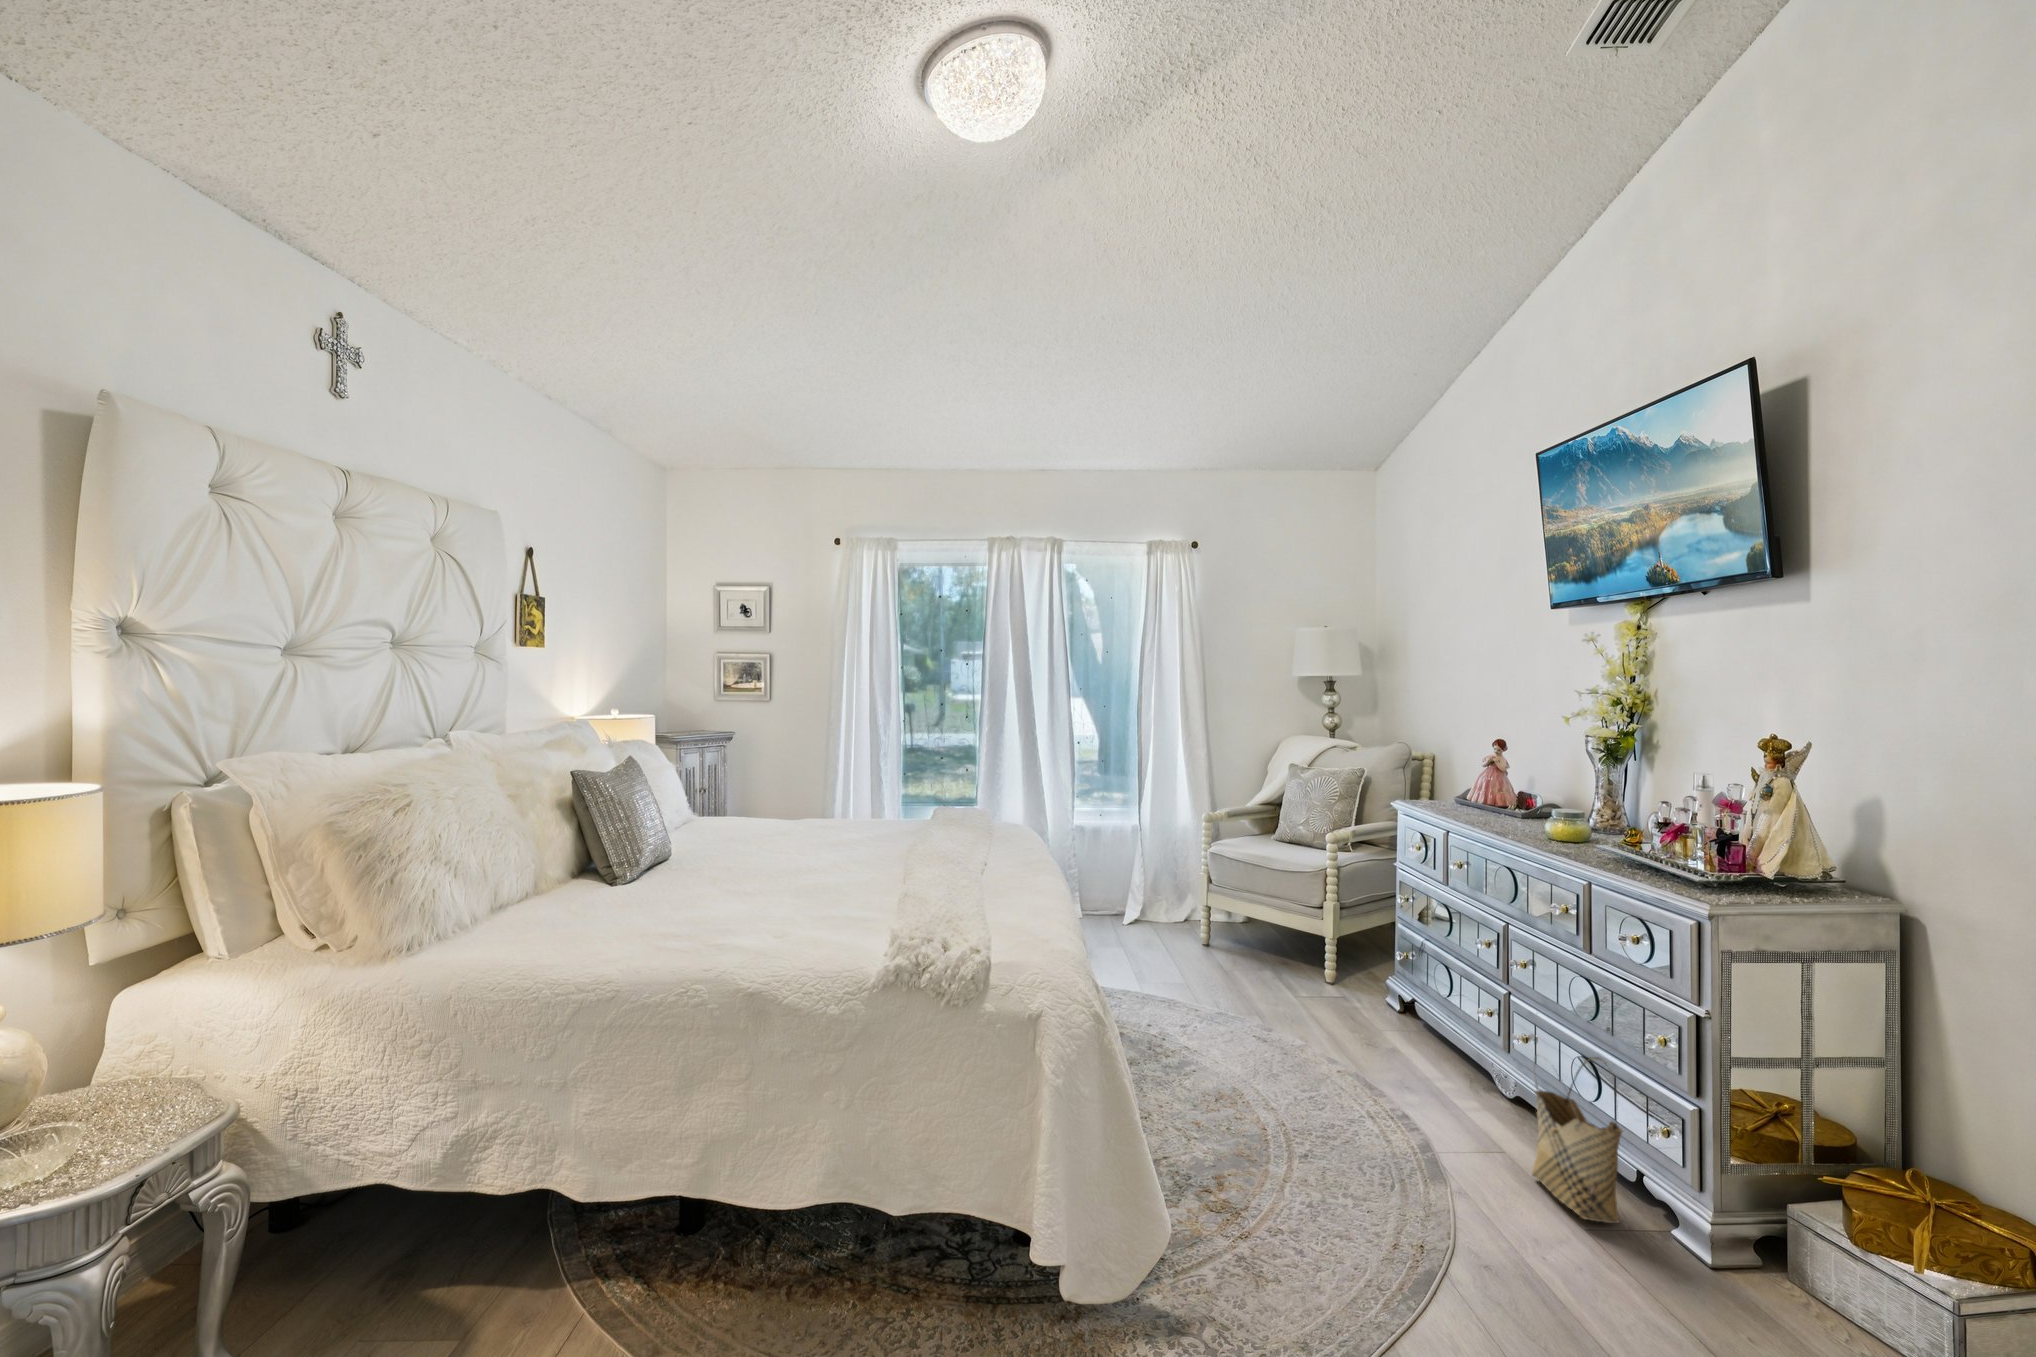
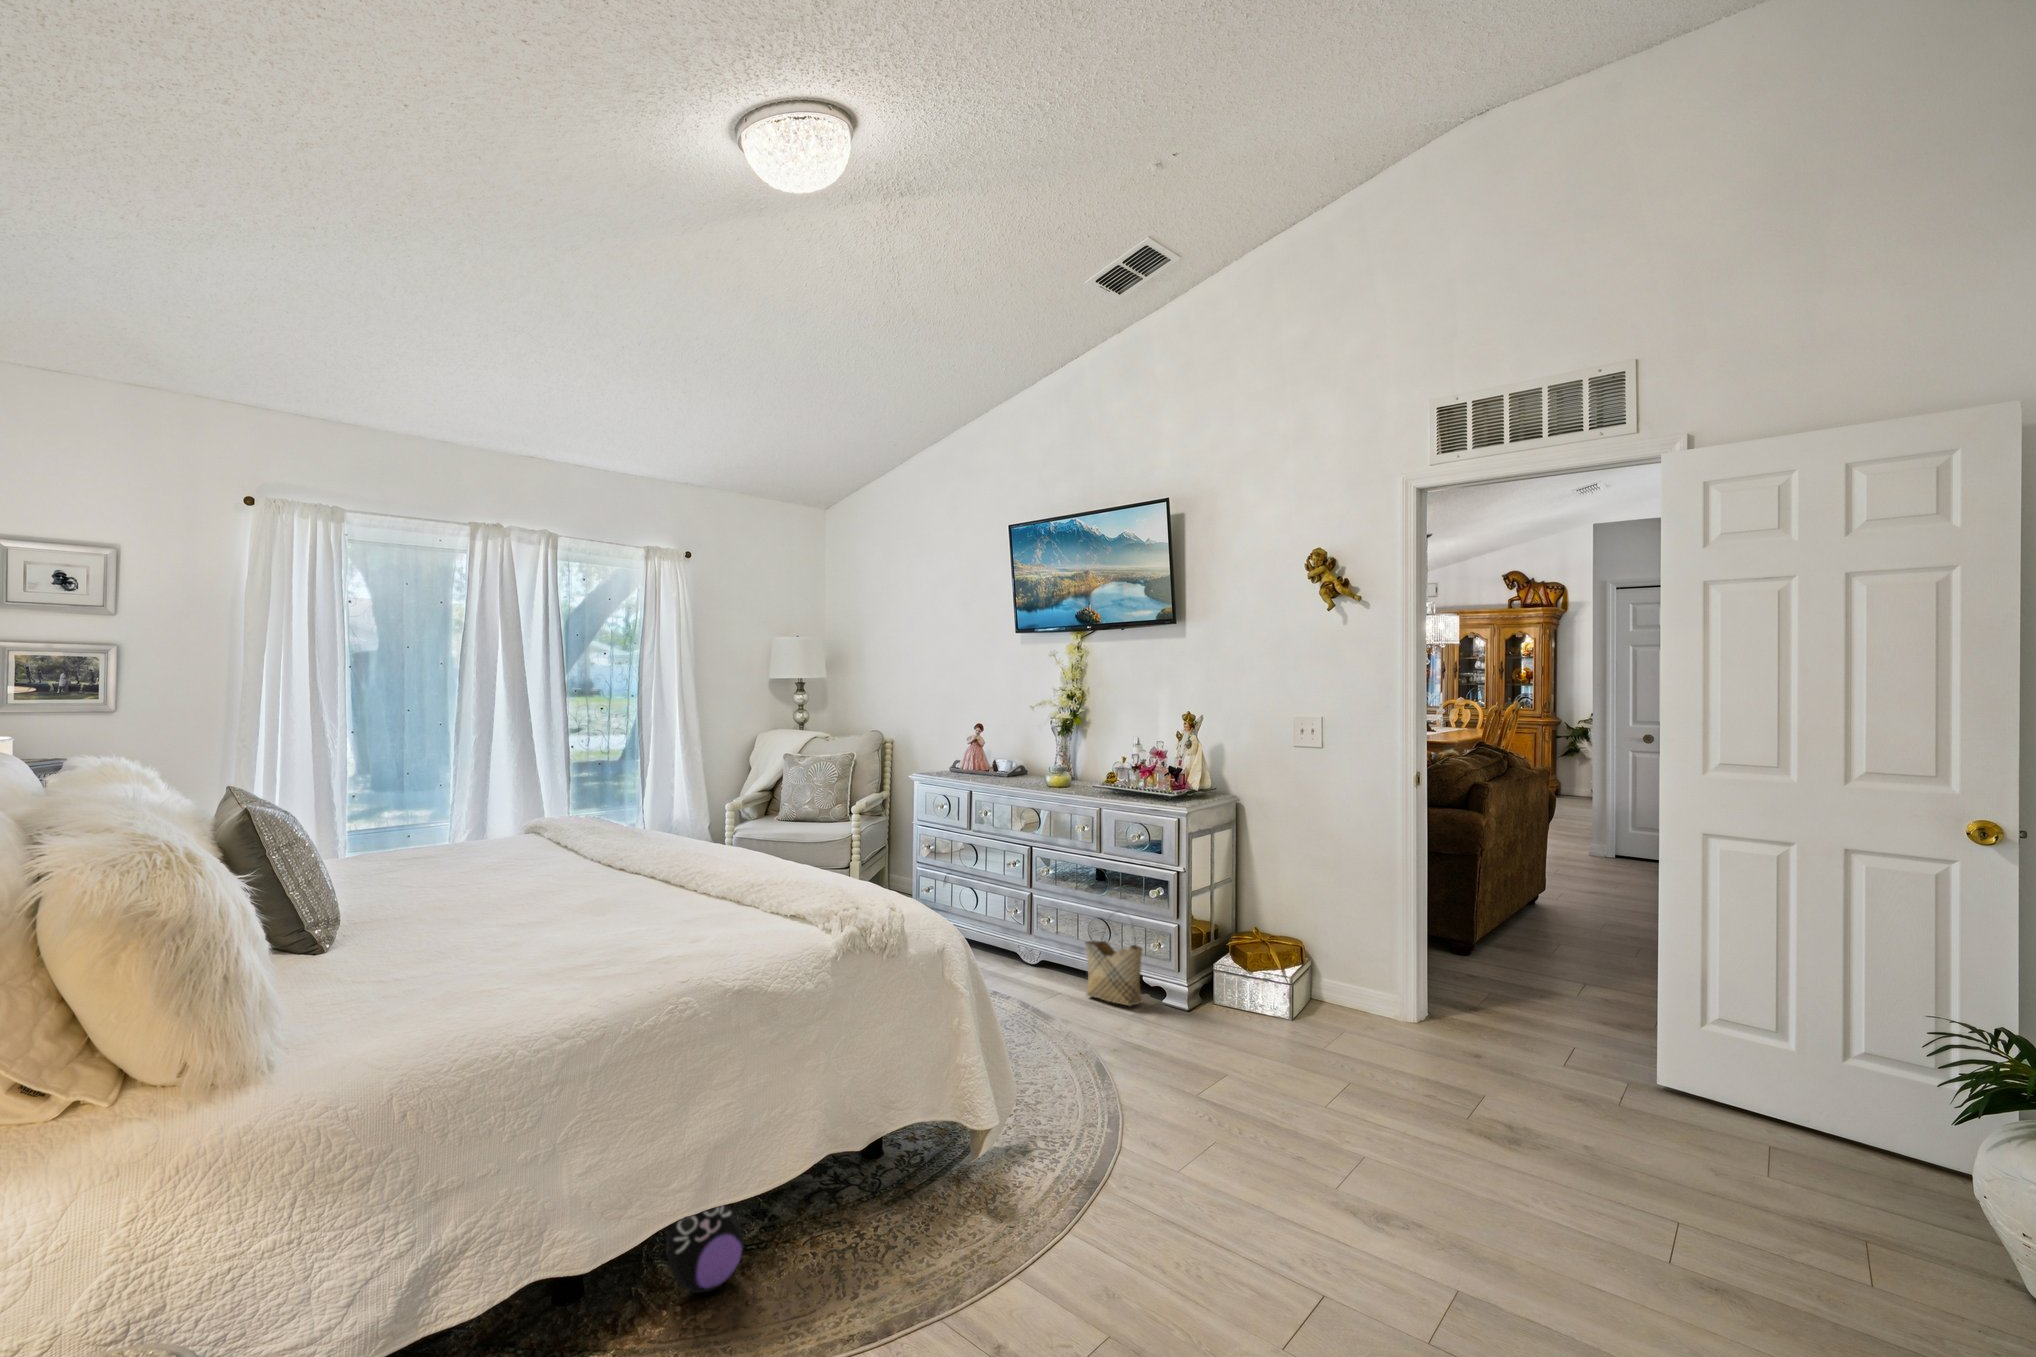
plush toy: none [715,1175,802,1289] -> present [667,1206,744,1293]

